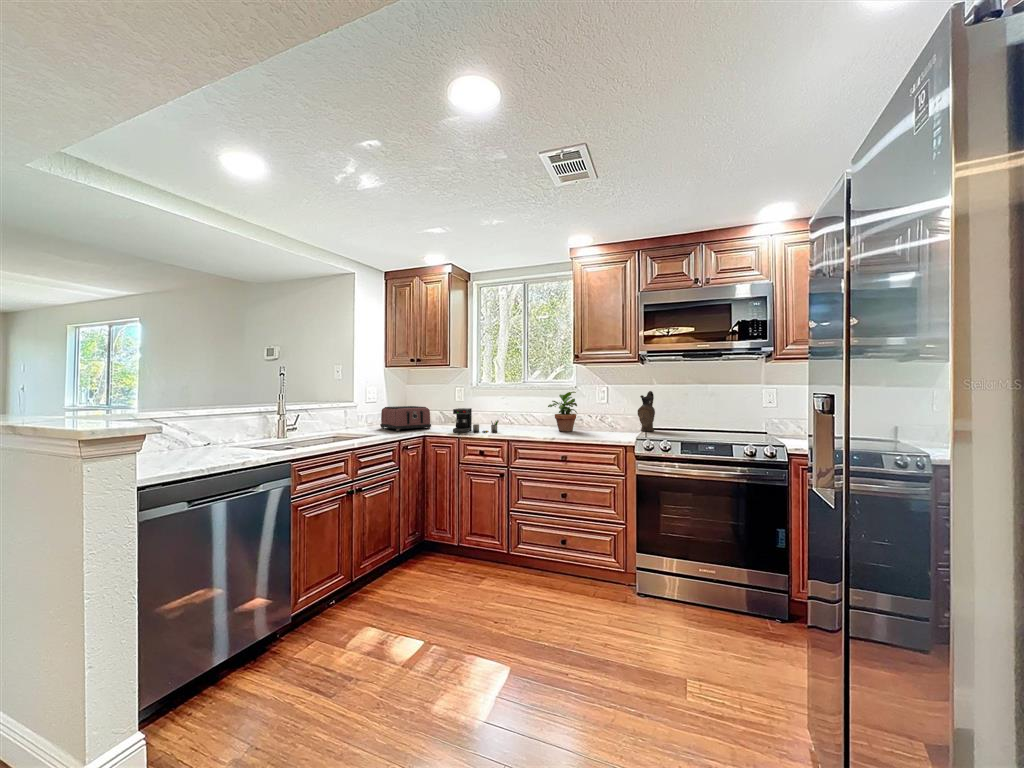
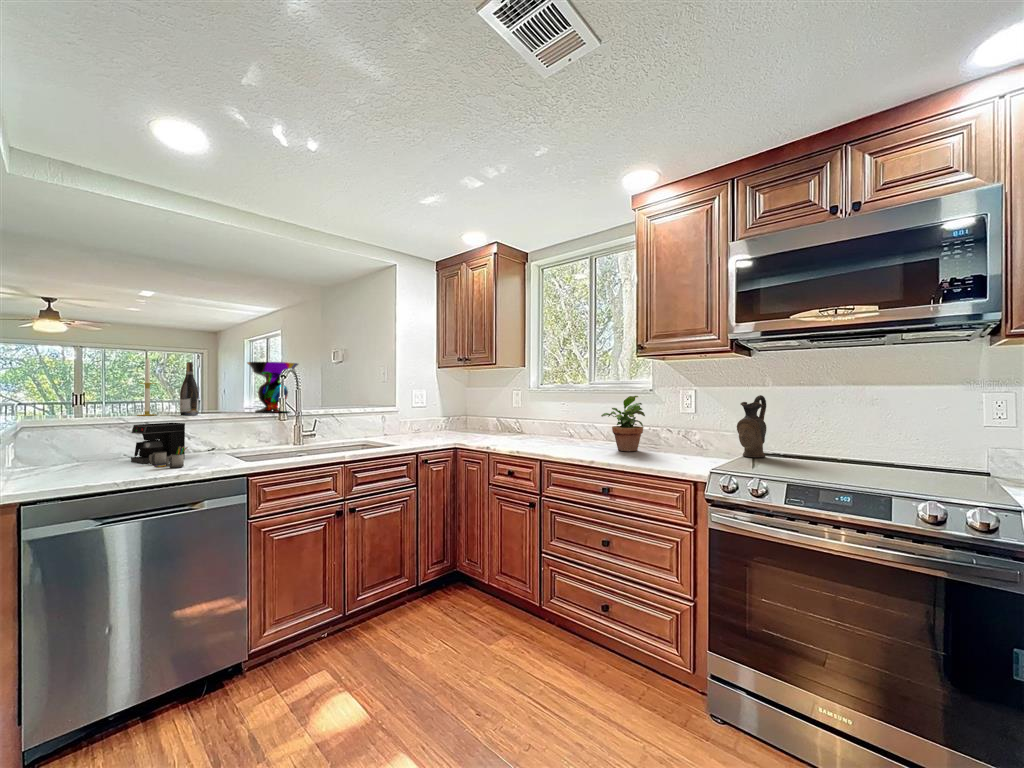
candle: none [133,354,154,413] -> present [137,357,156,416]
decorative bowl: none [205,360,259,410] -> present [247,362,298,413]
wine bottle: none [171,361,190,413] -> present [180,362,199,415]
toaster: present [380,406,431,431] -> none [422,411,473,440]
coffee maker: present [453,408,499,432] -> present [131,423,188,468]

